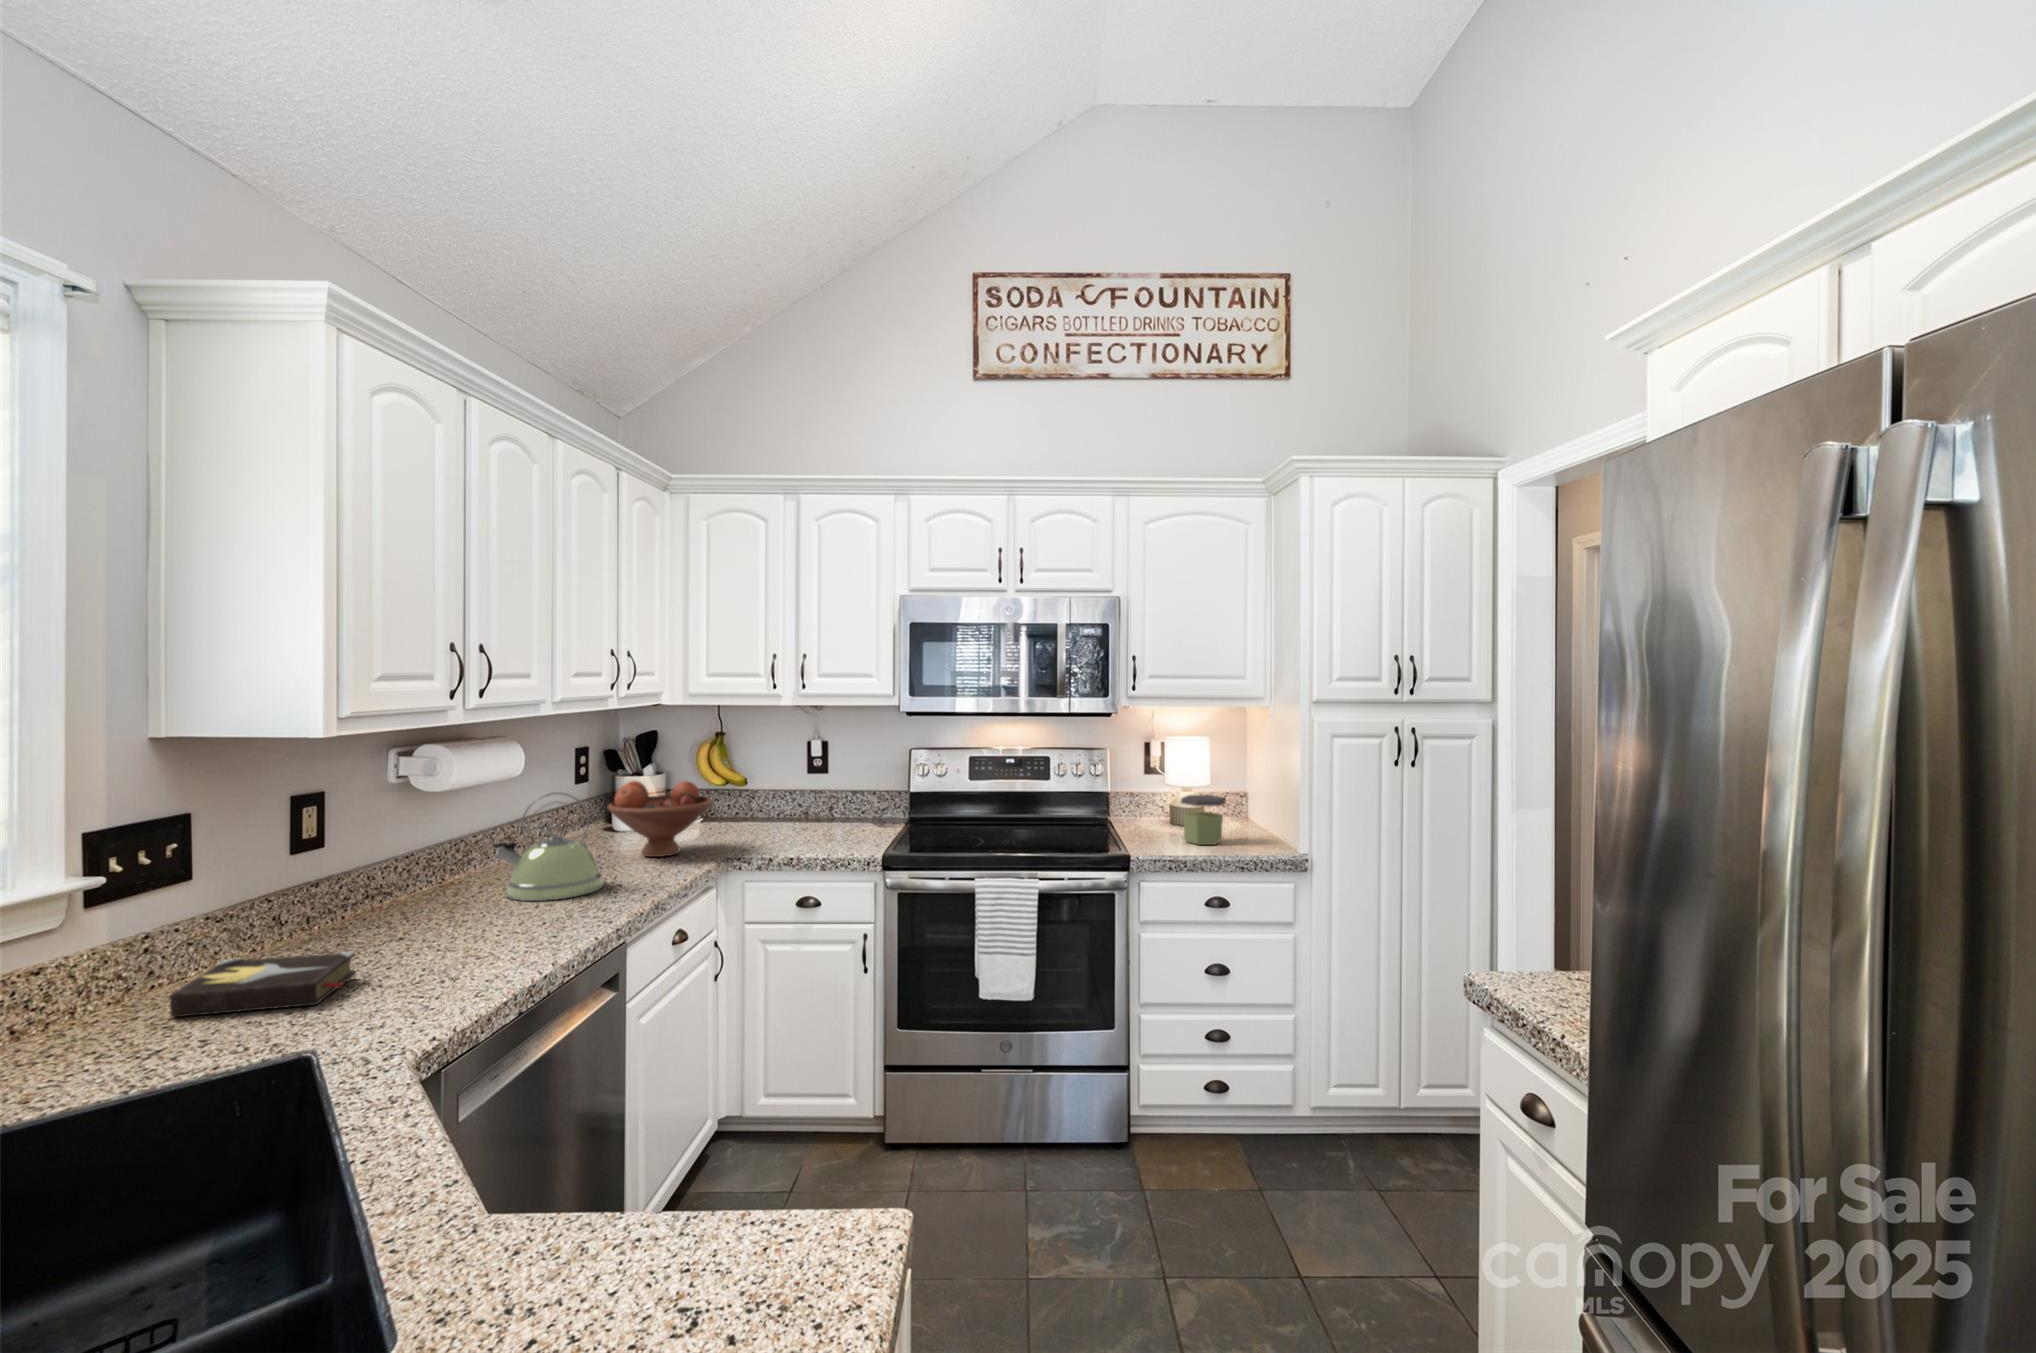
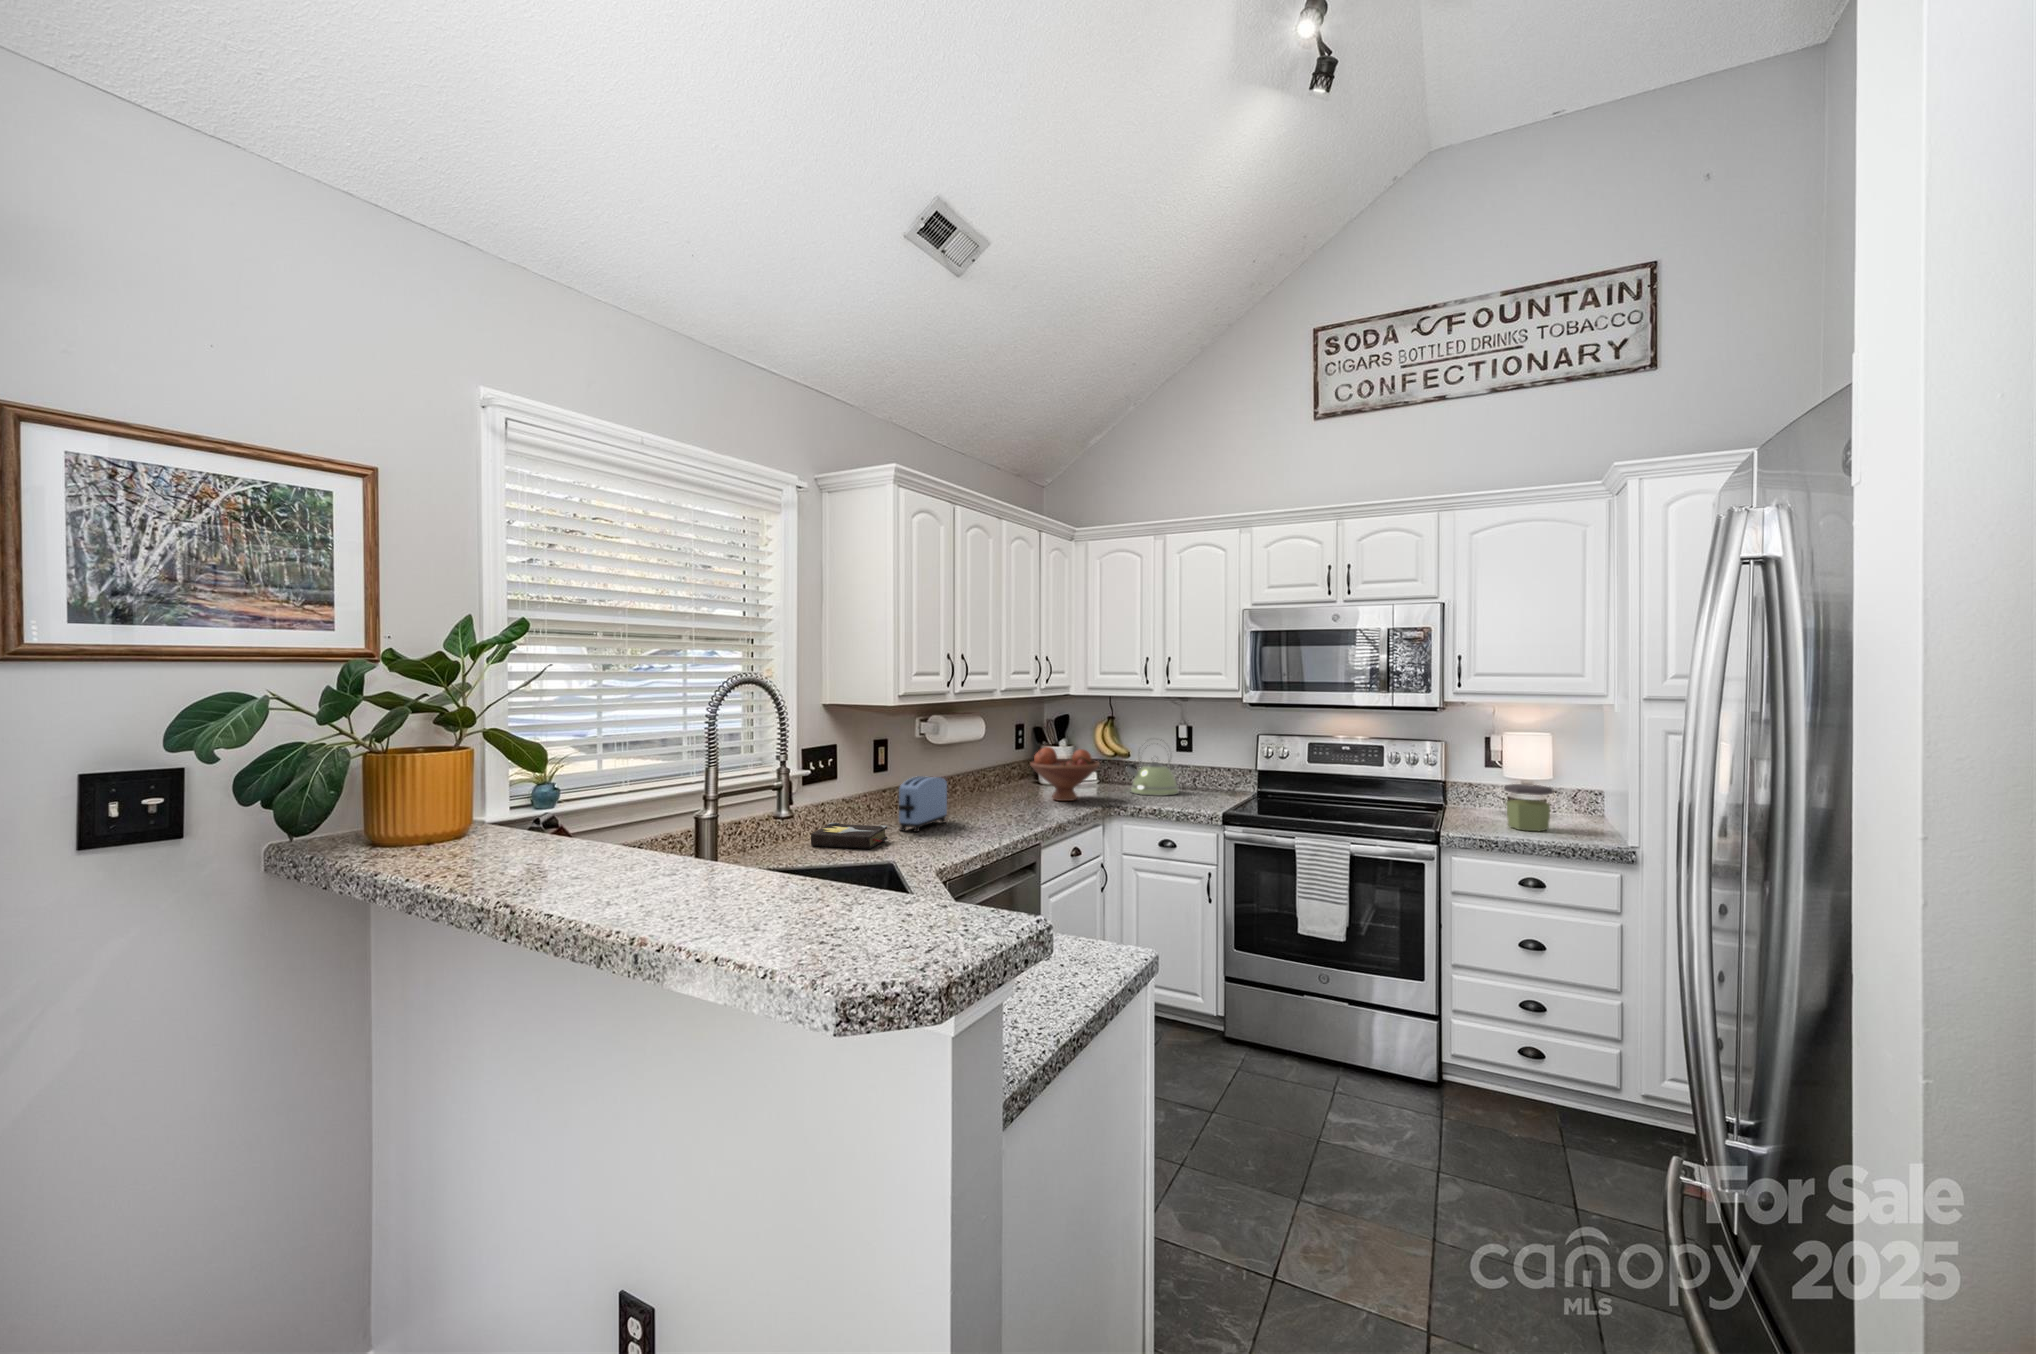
kettle: present [493,792,603,901] -> present [1125,745,1179,796]
toaster: none [379,849,474,950] -> present [899,776,947,832]

